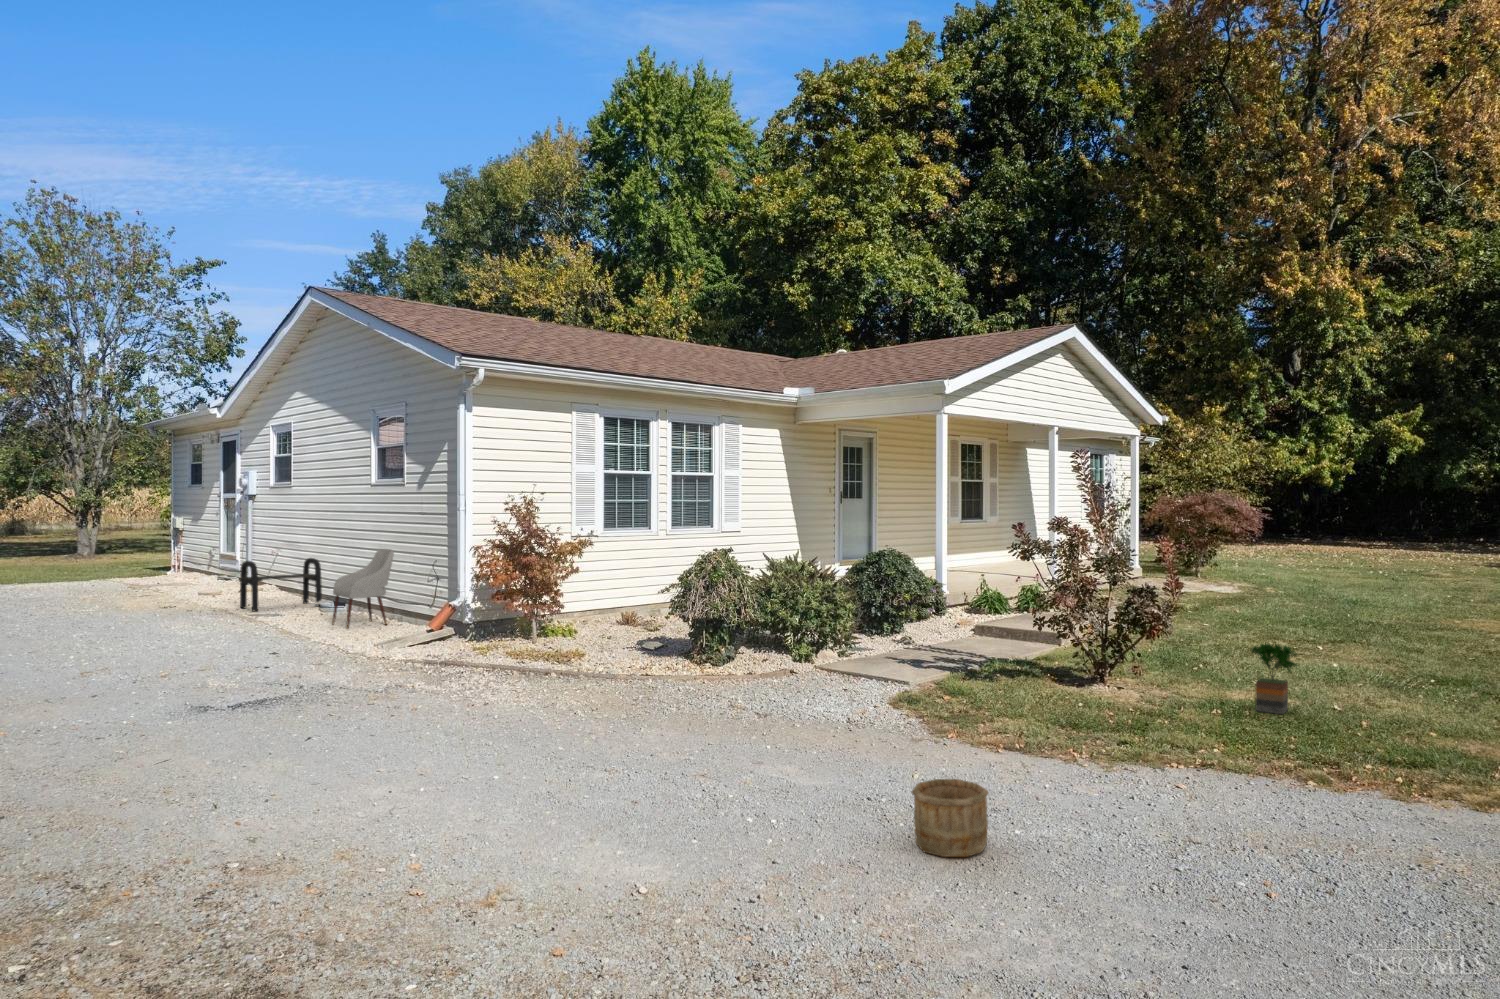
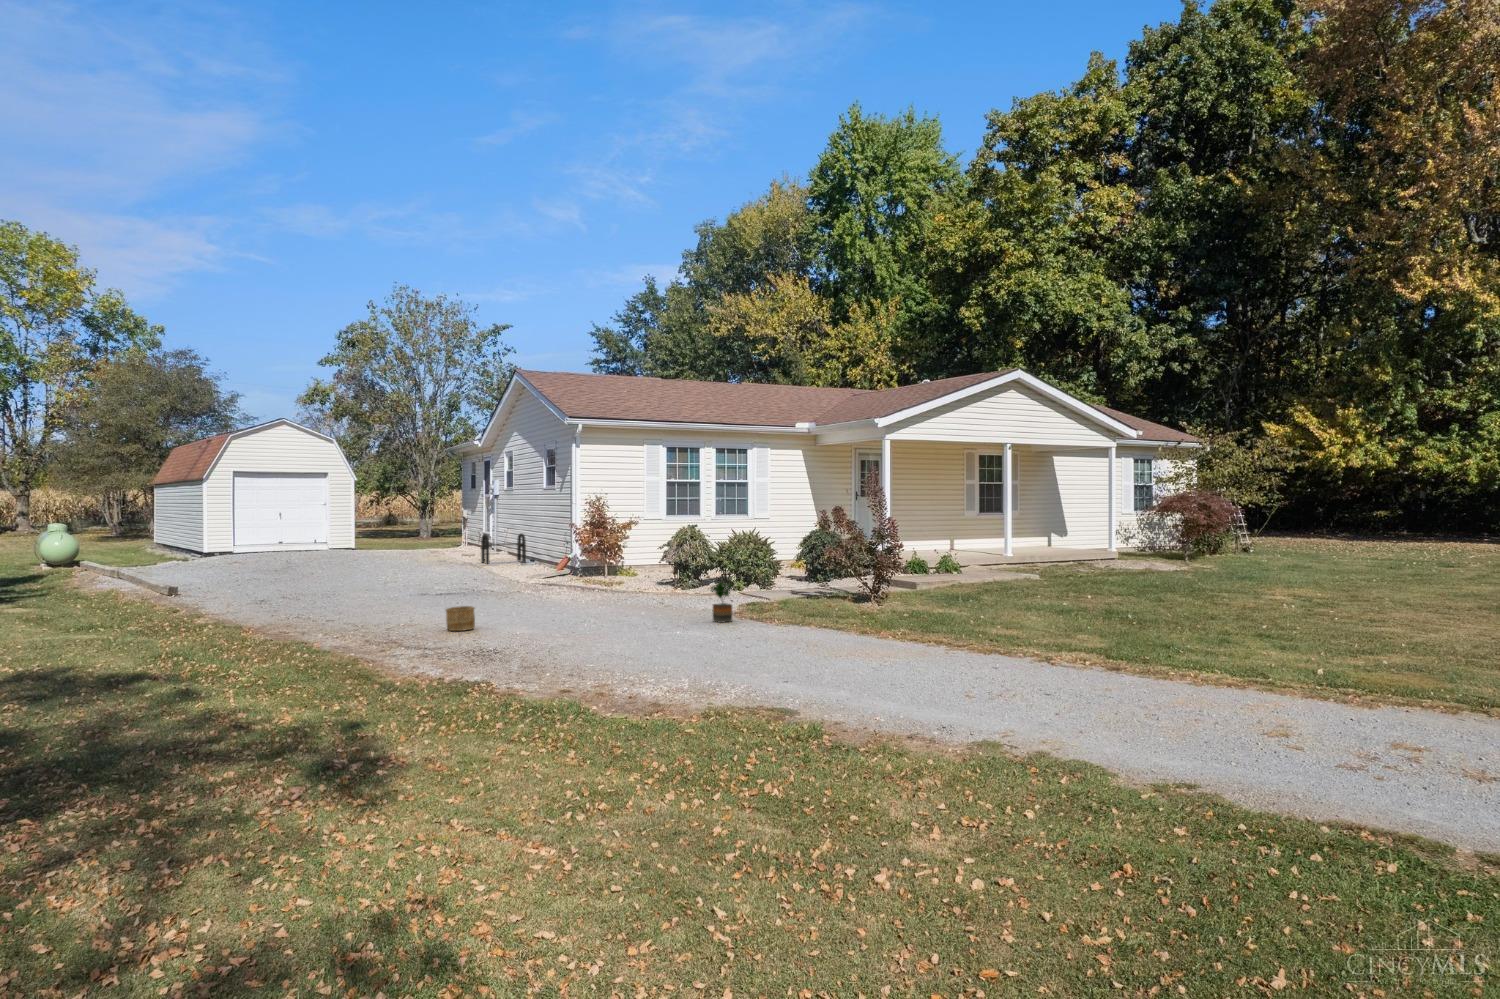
chair: present [332,549,394,628] -> none [520,527,552,572]
potted tree: present [1251,644,1297,714] -> present [710,583,734,623]
wooden bucket: present [912,779,988,857] -> present [446,606,475,631]

